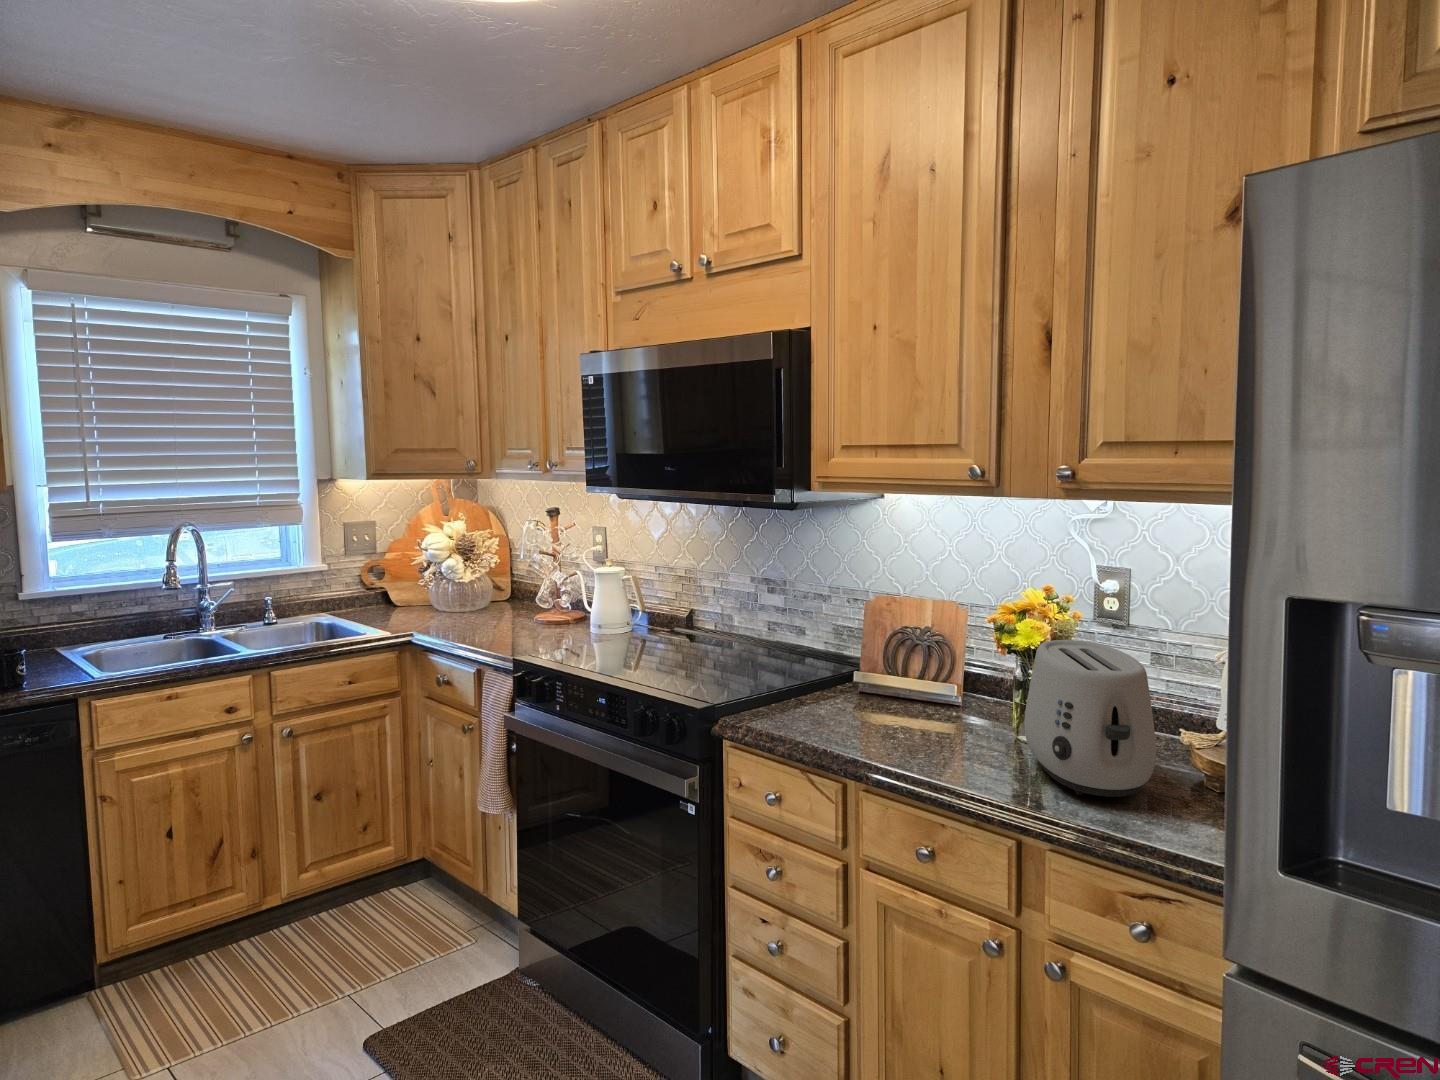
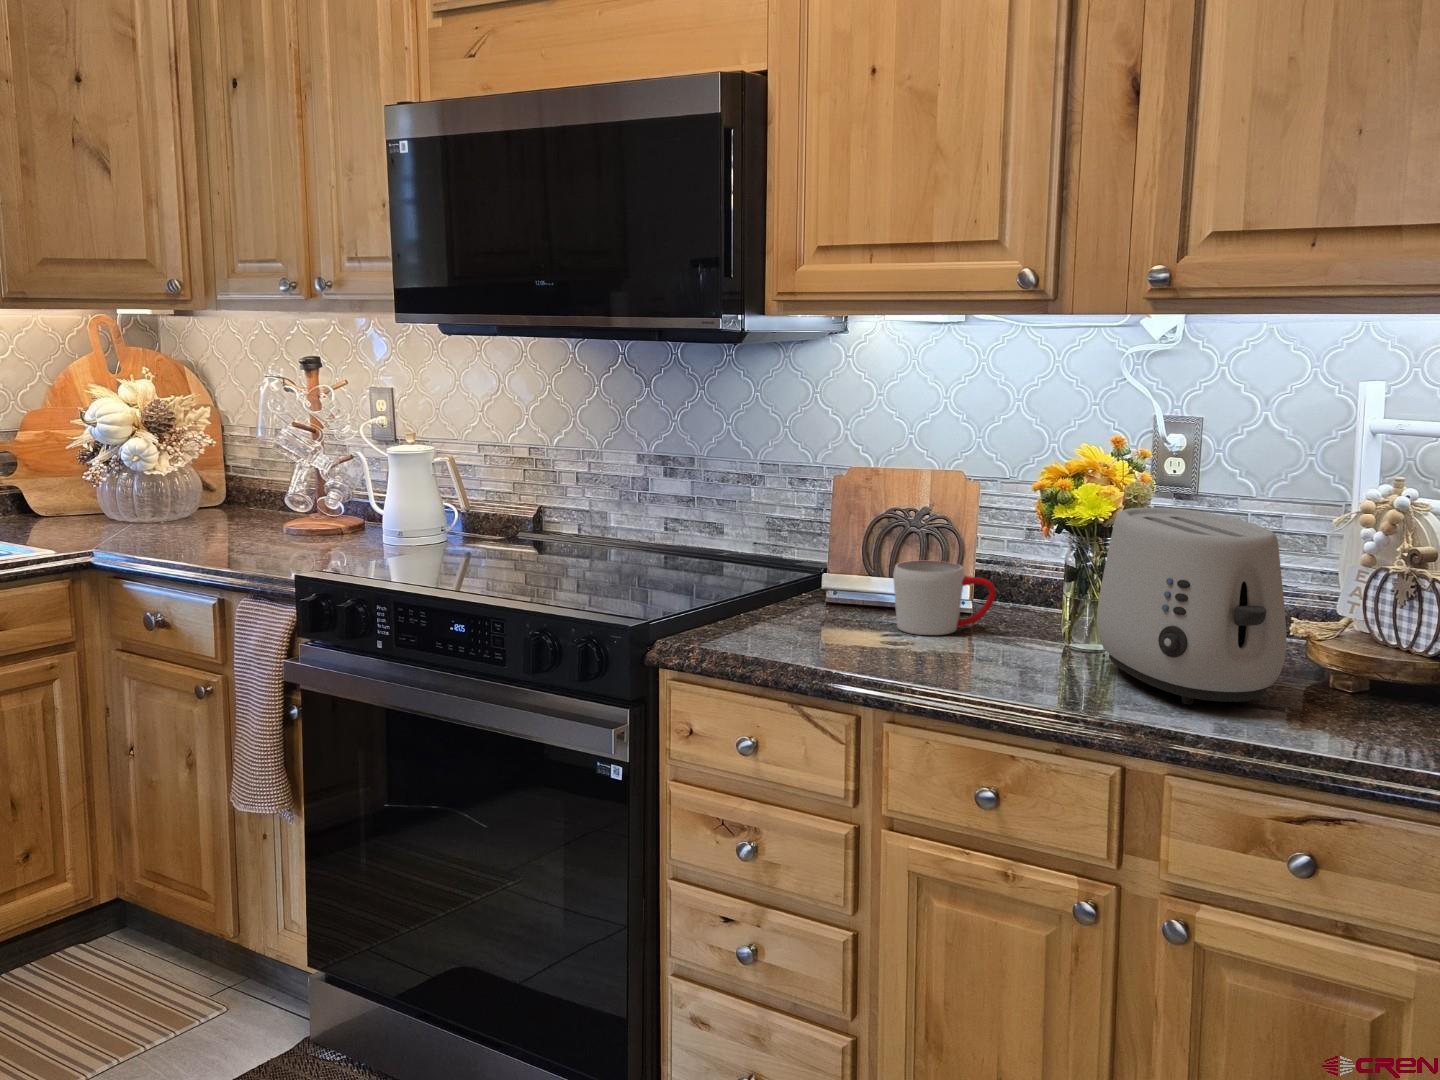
mug: none [893,667,966,723] -> present [893,560,996,635]

